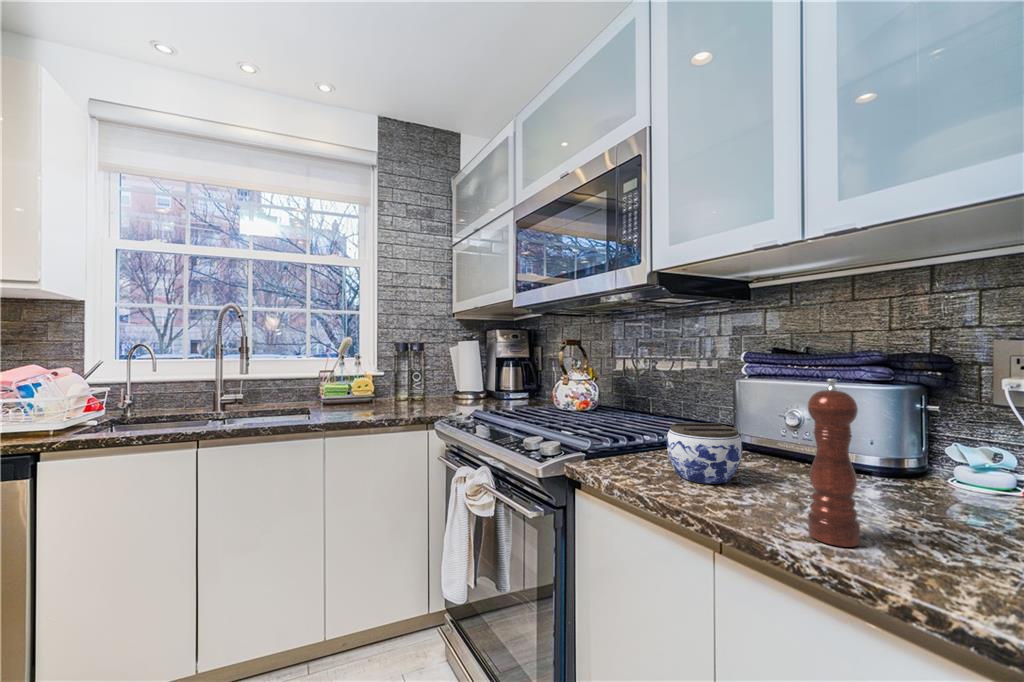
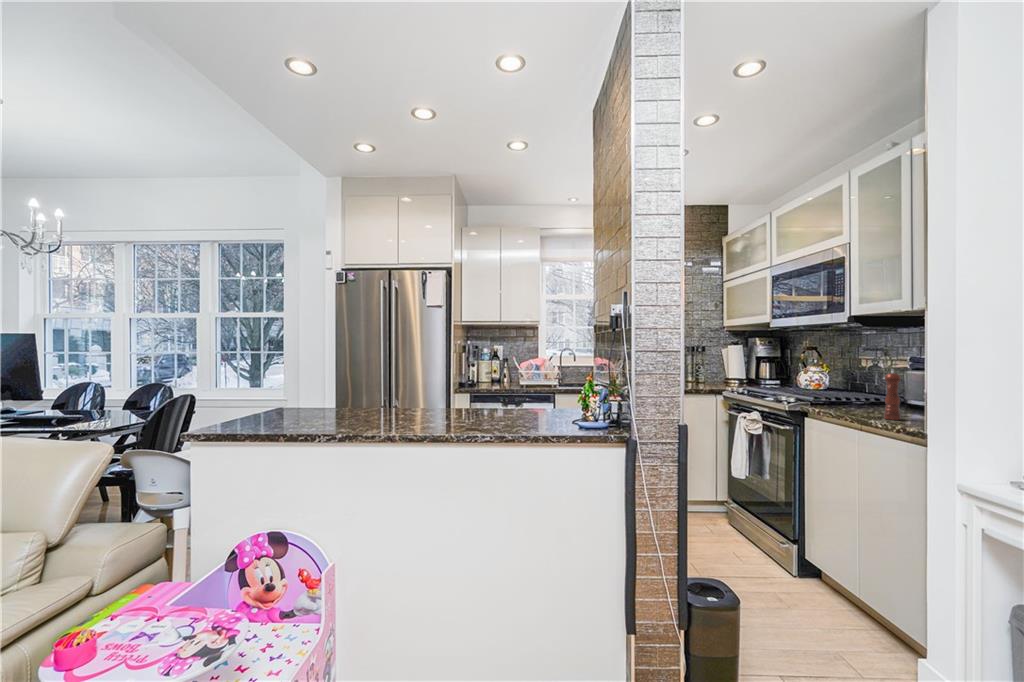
jar: present [667,423,742,484] -> none [847,388,882,411]

